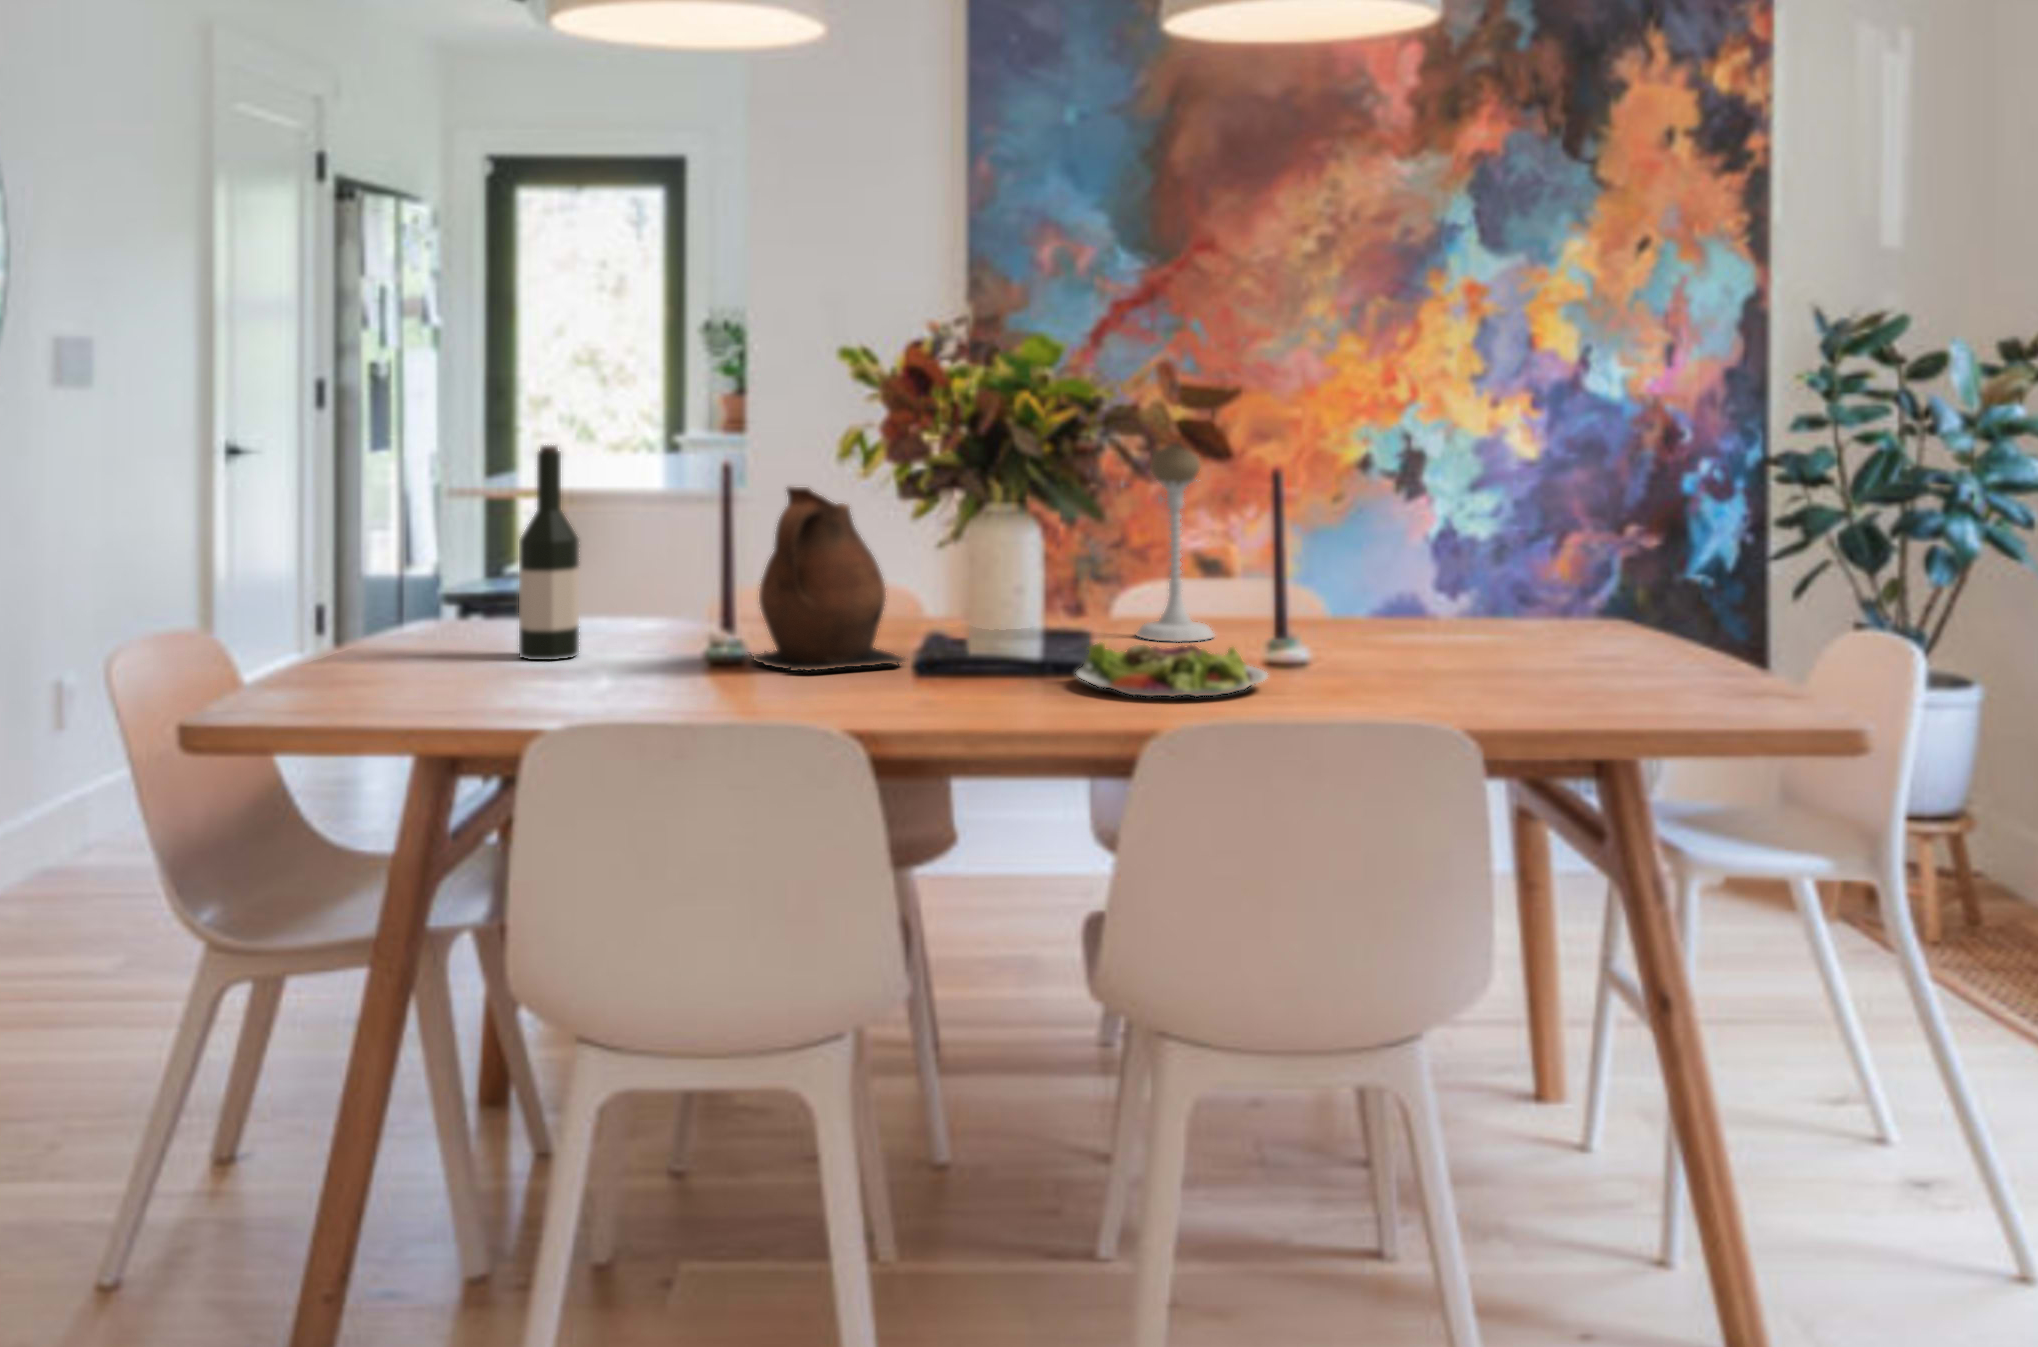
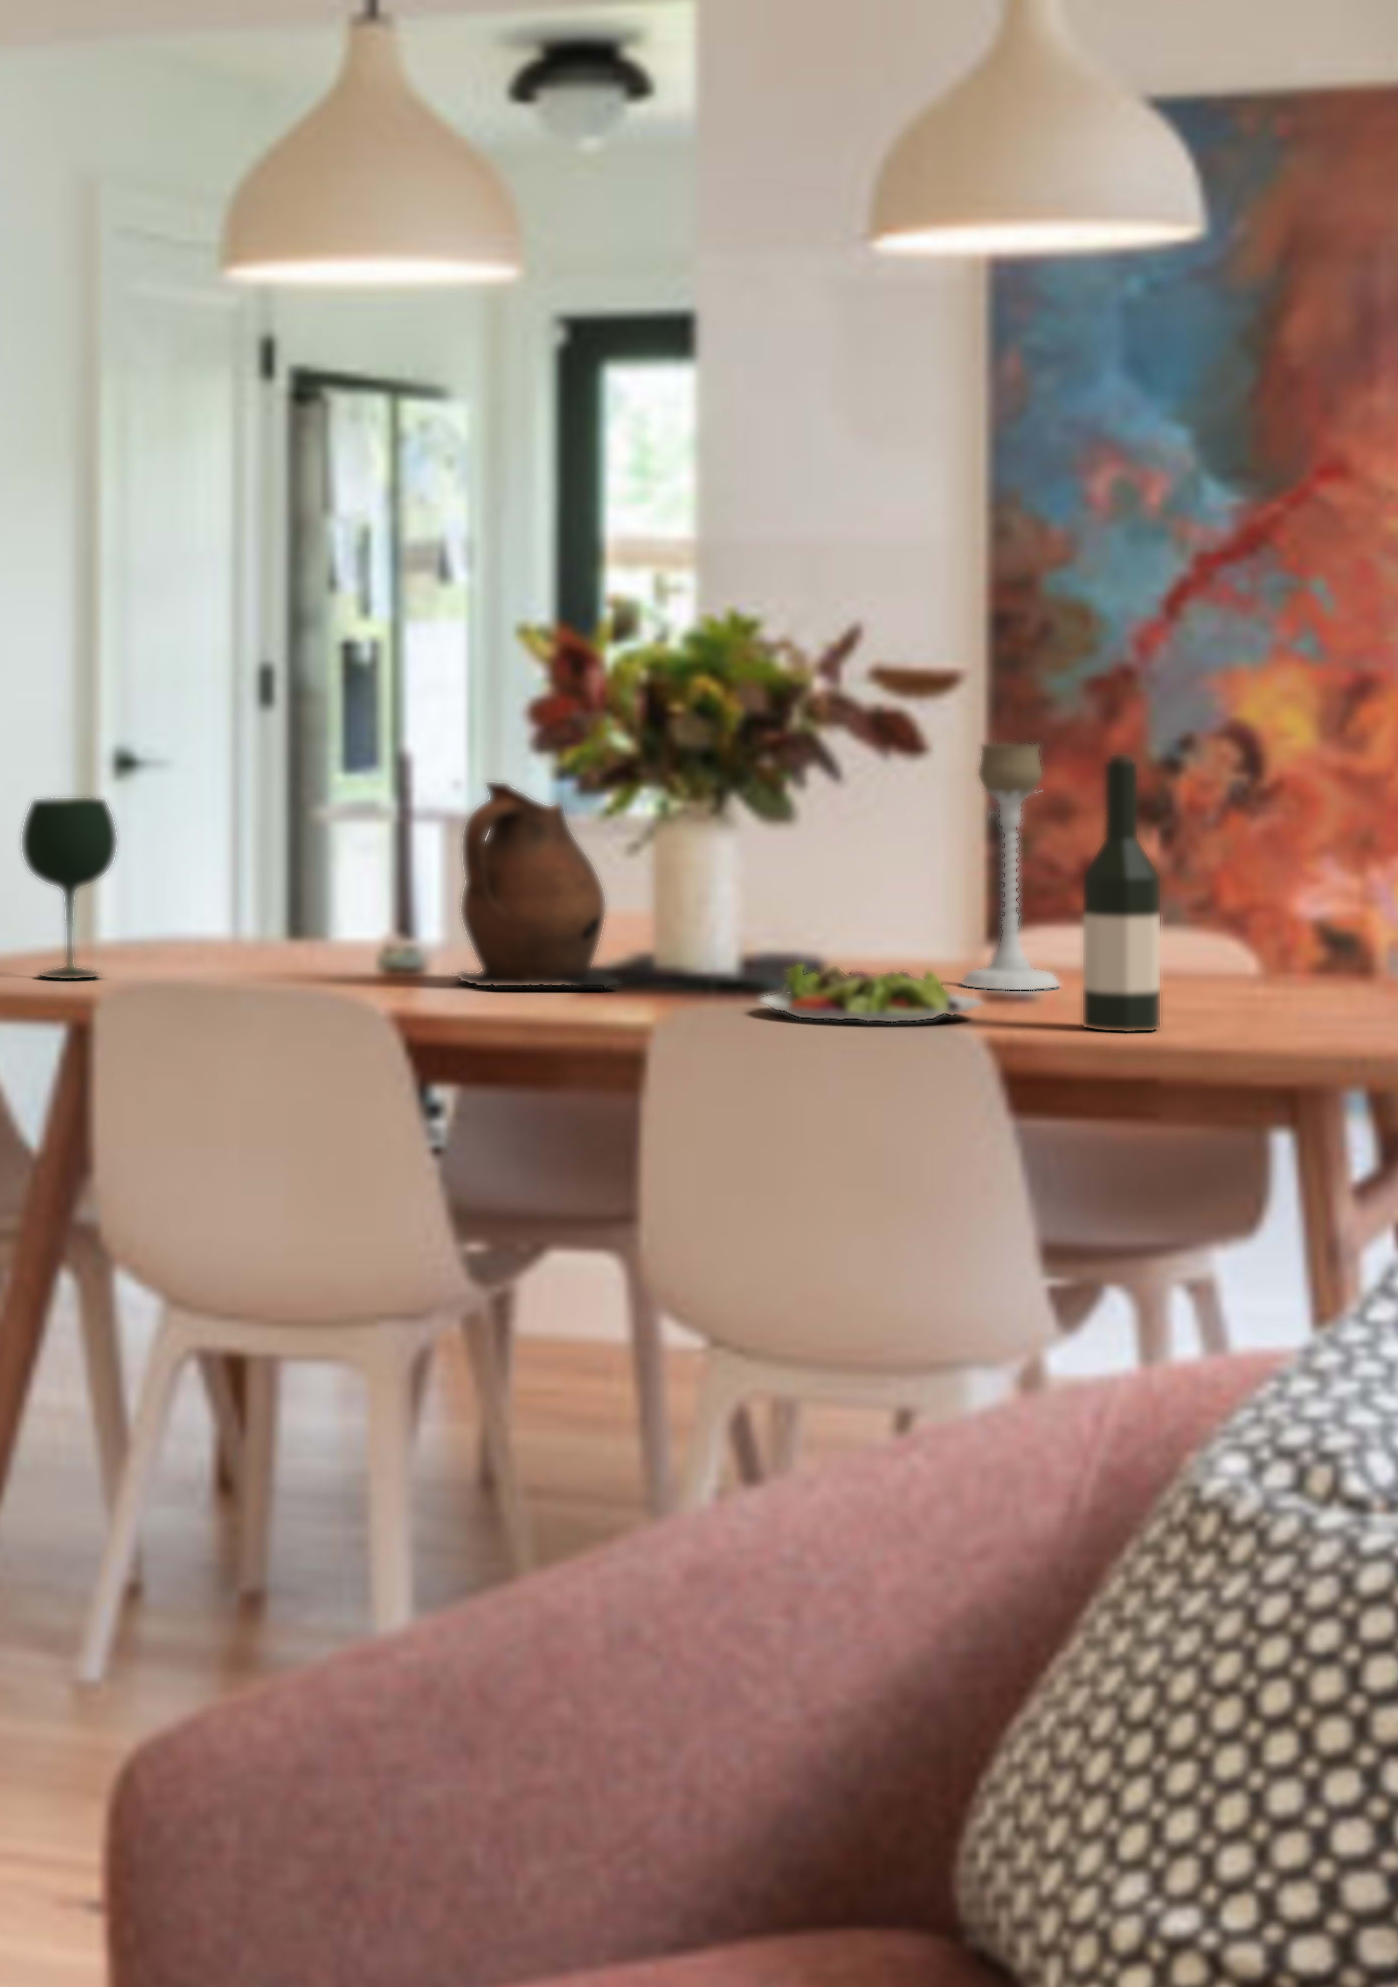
wine bottle: present [519,445,579,660] -> present [1083,754,1160,1031]
wine glass: none [343,511,439,688] -> present [22,798,116,979]

